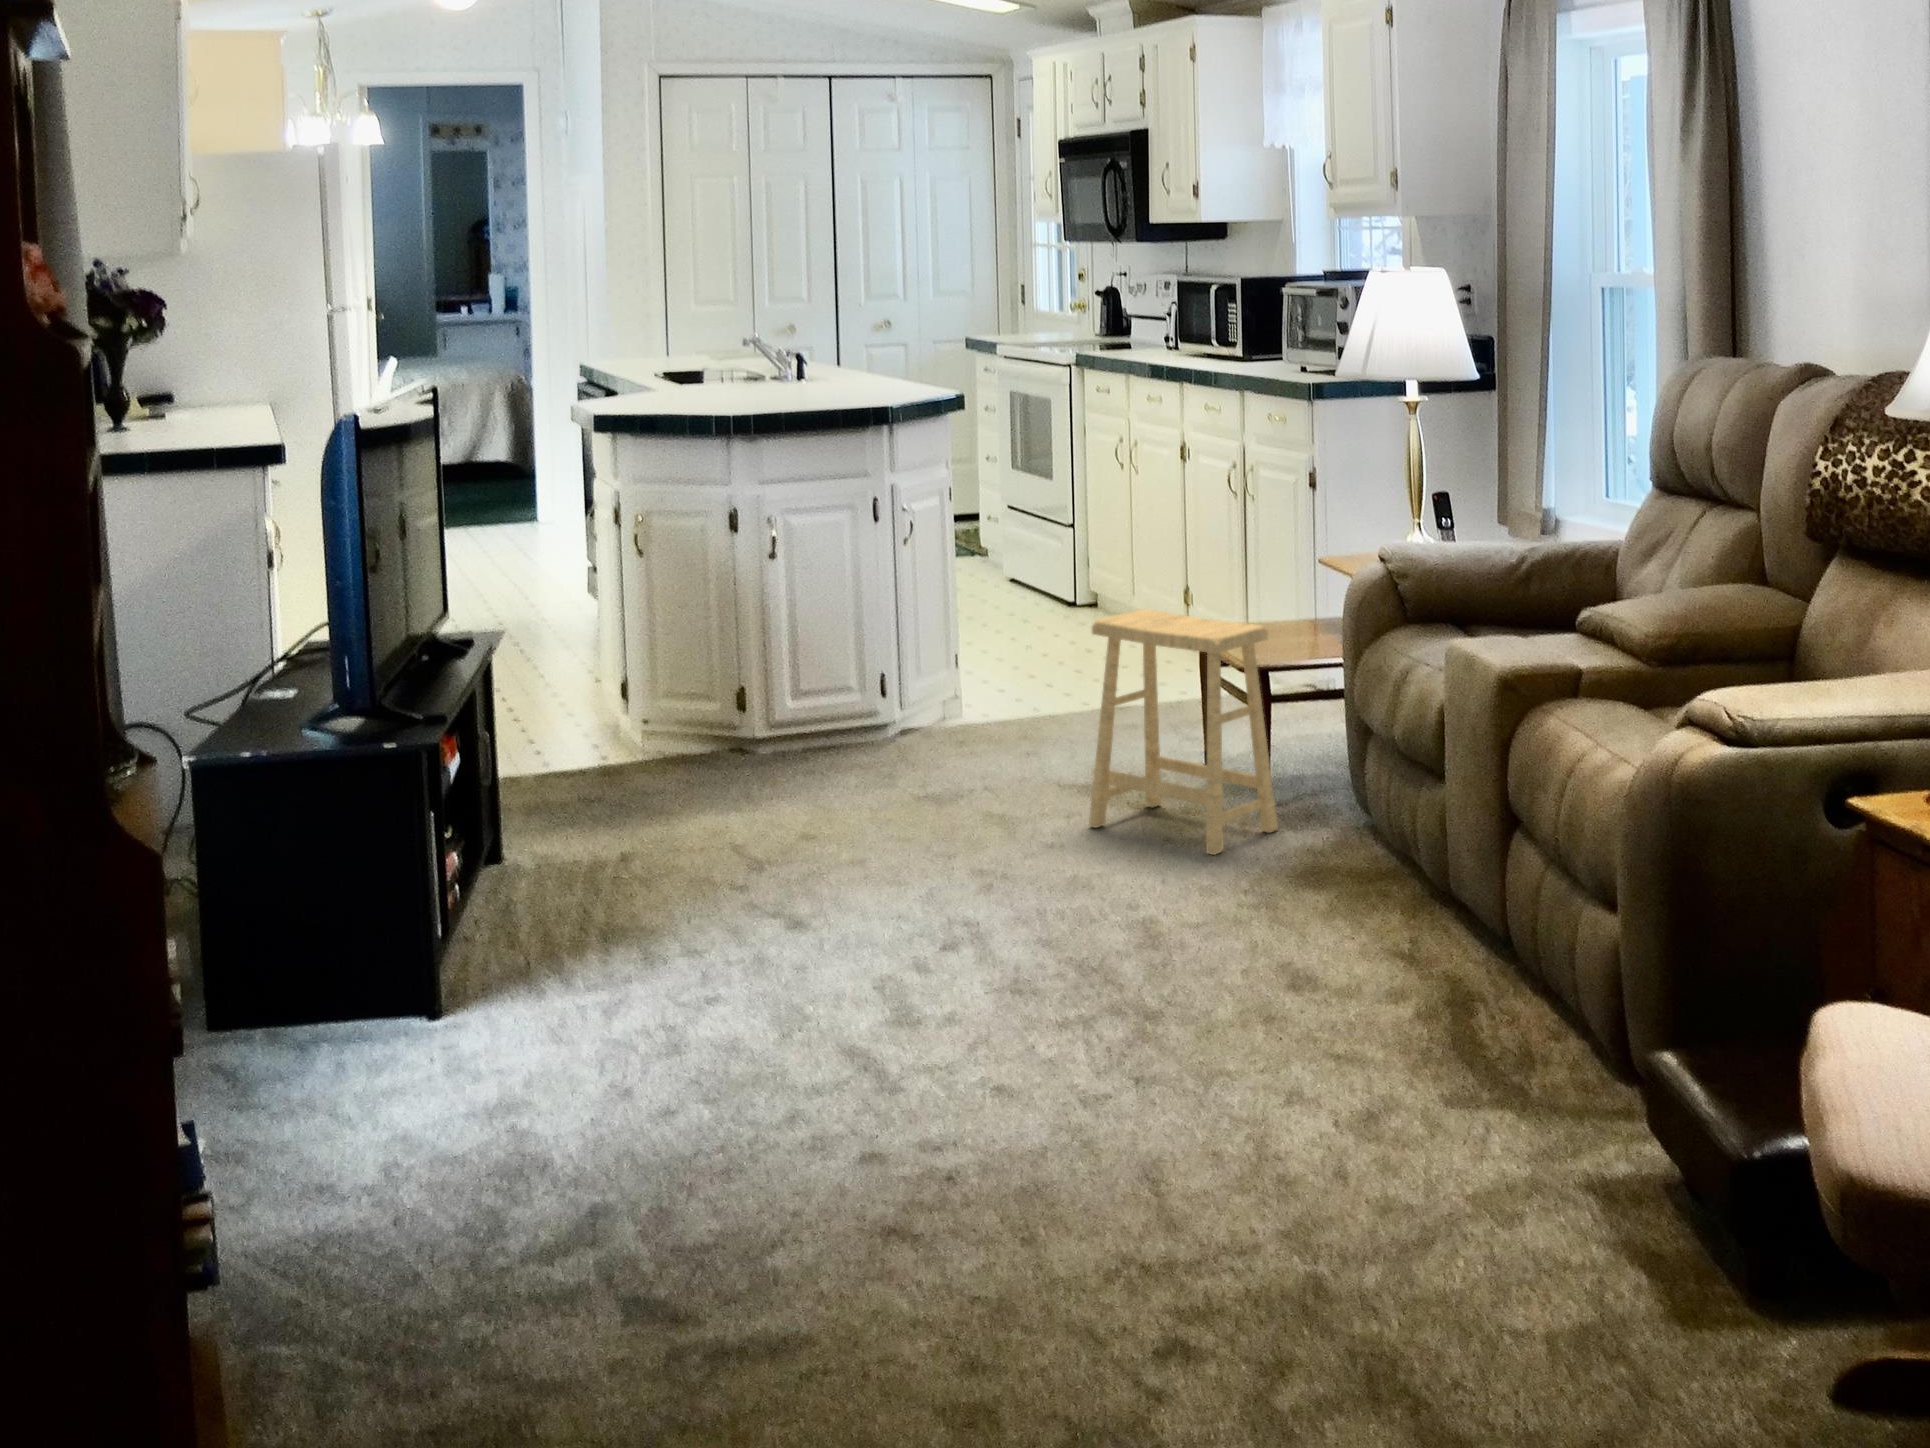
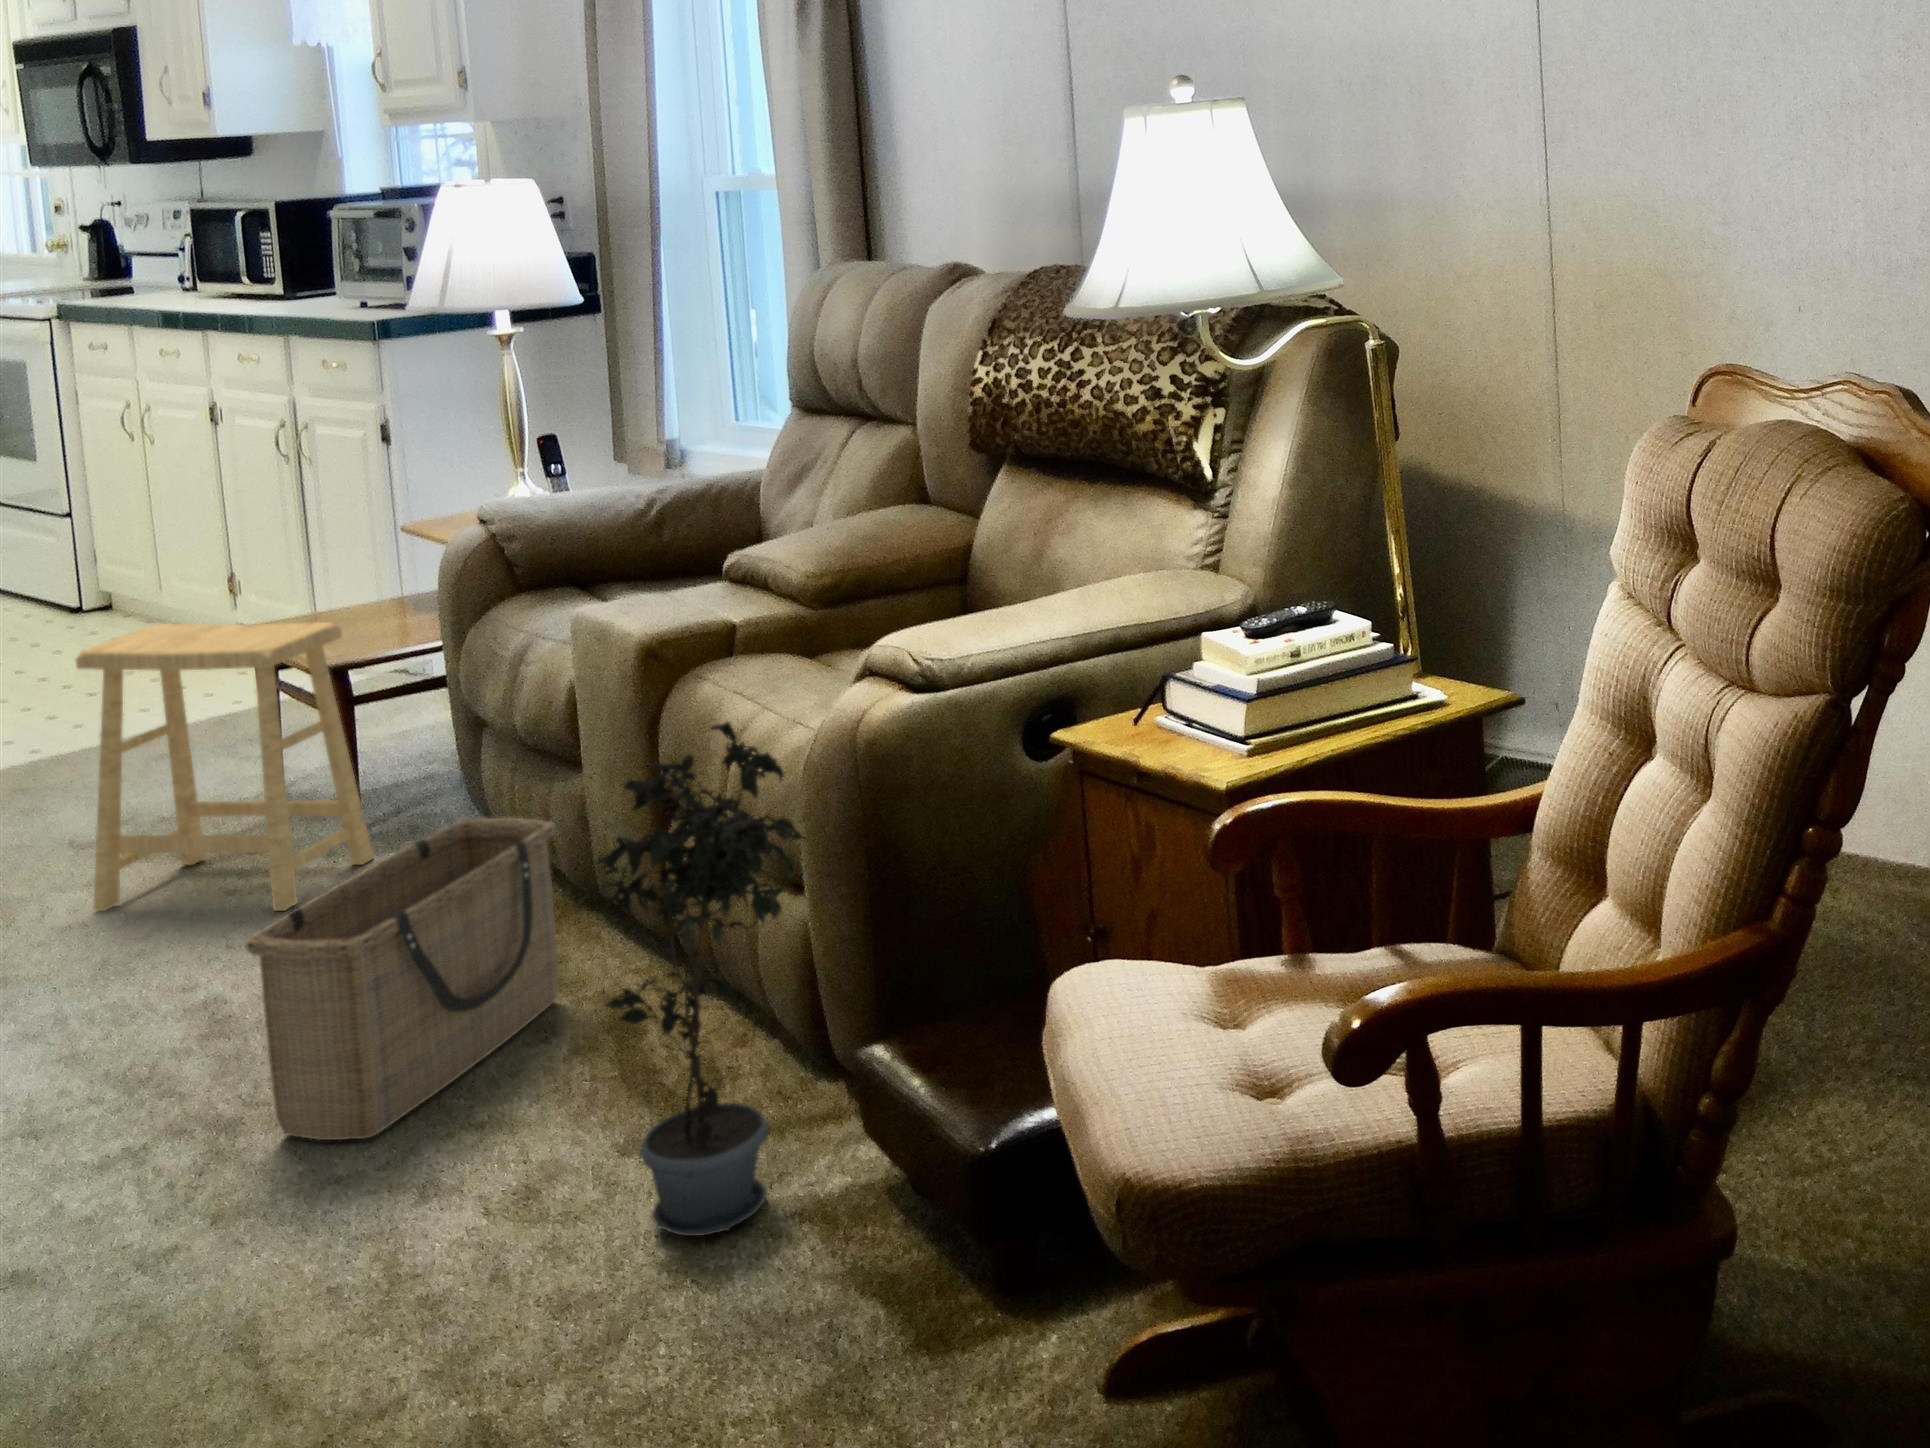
potted plant: none [1427,735,1621,1180] -> present [576,721,804,1236]
basket: none [1195,798,1418,1033] -> present [246,818,559,1140]

